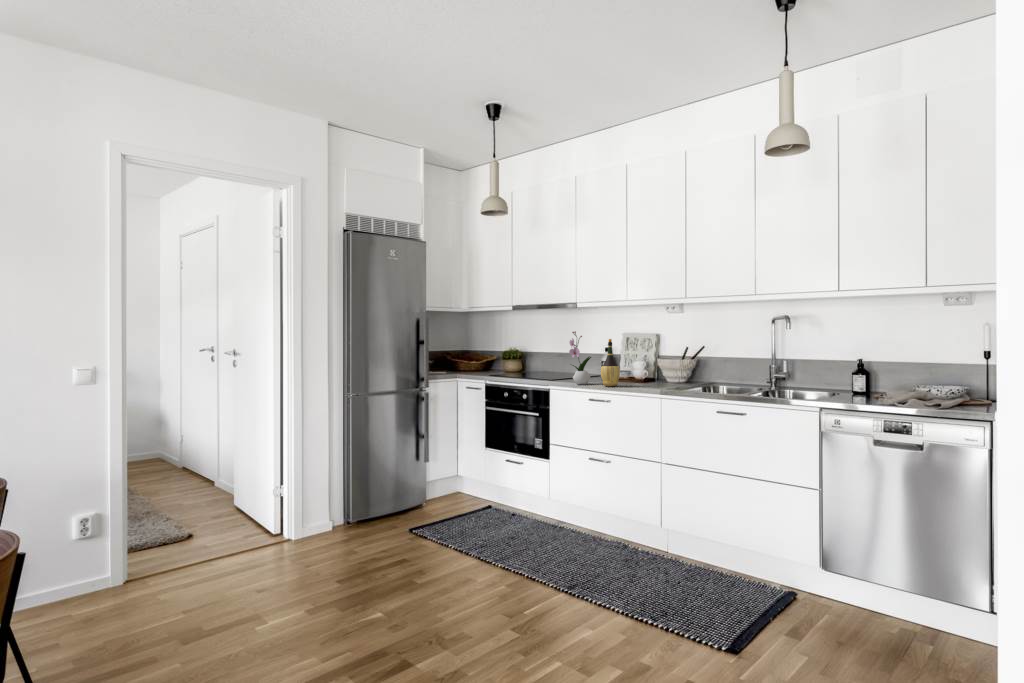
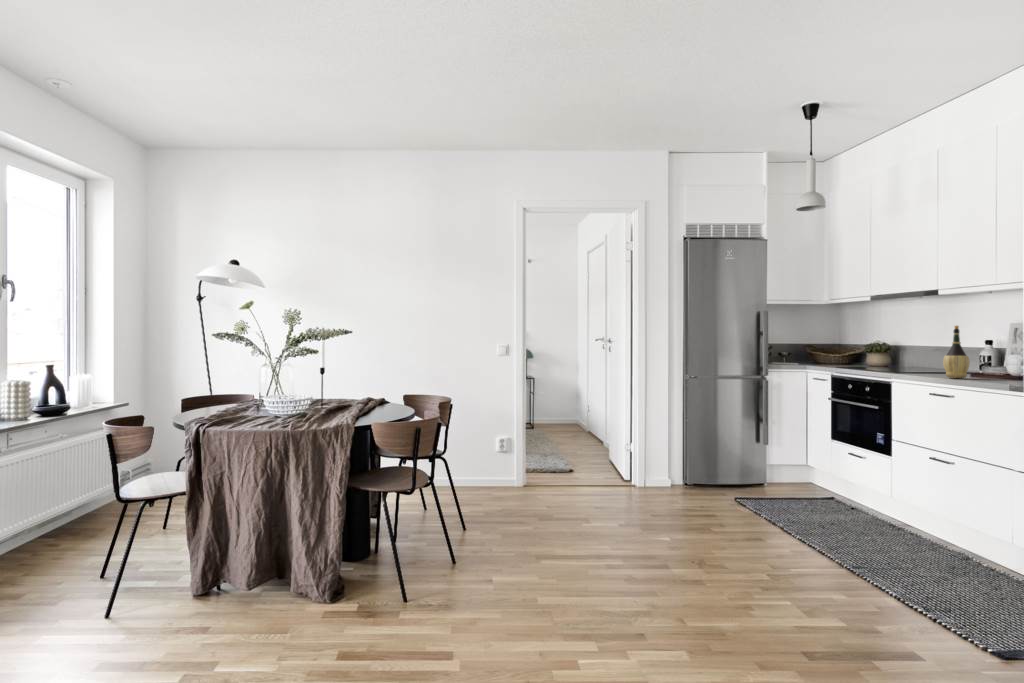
flower arrangement: present [569,331,591,385] -> none [910,319,938,376]

